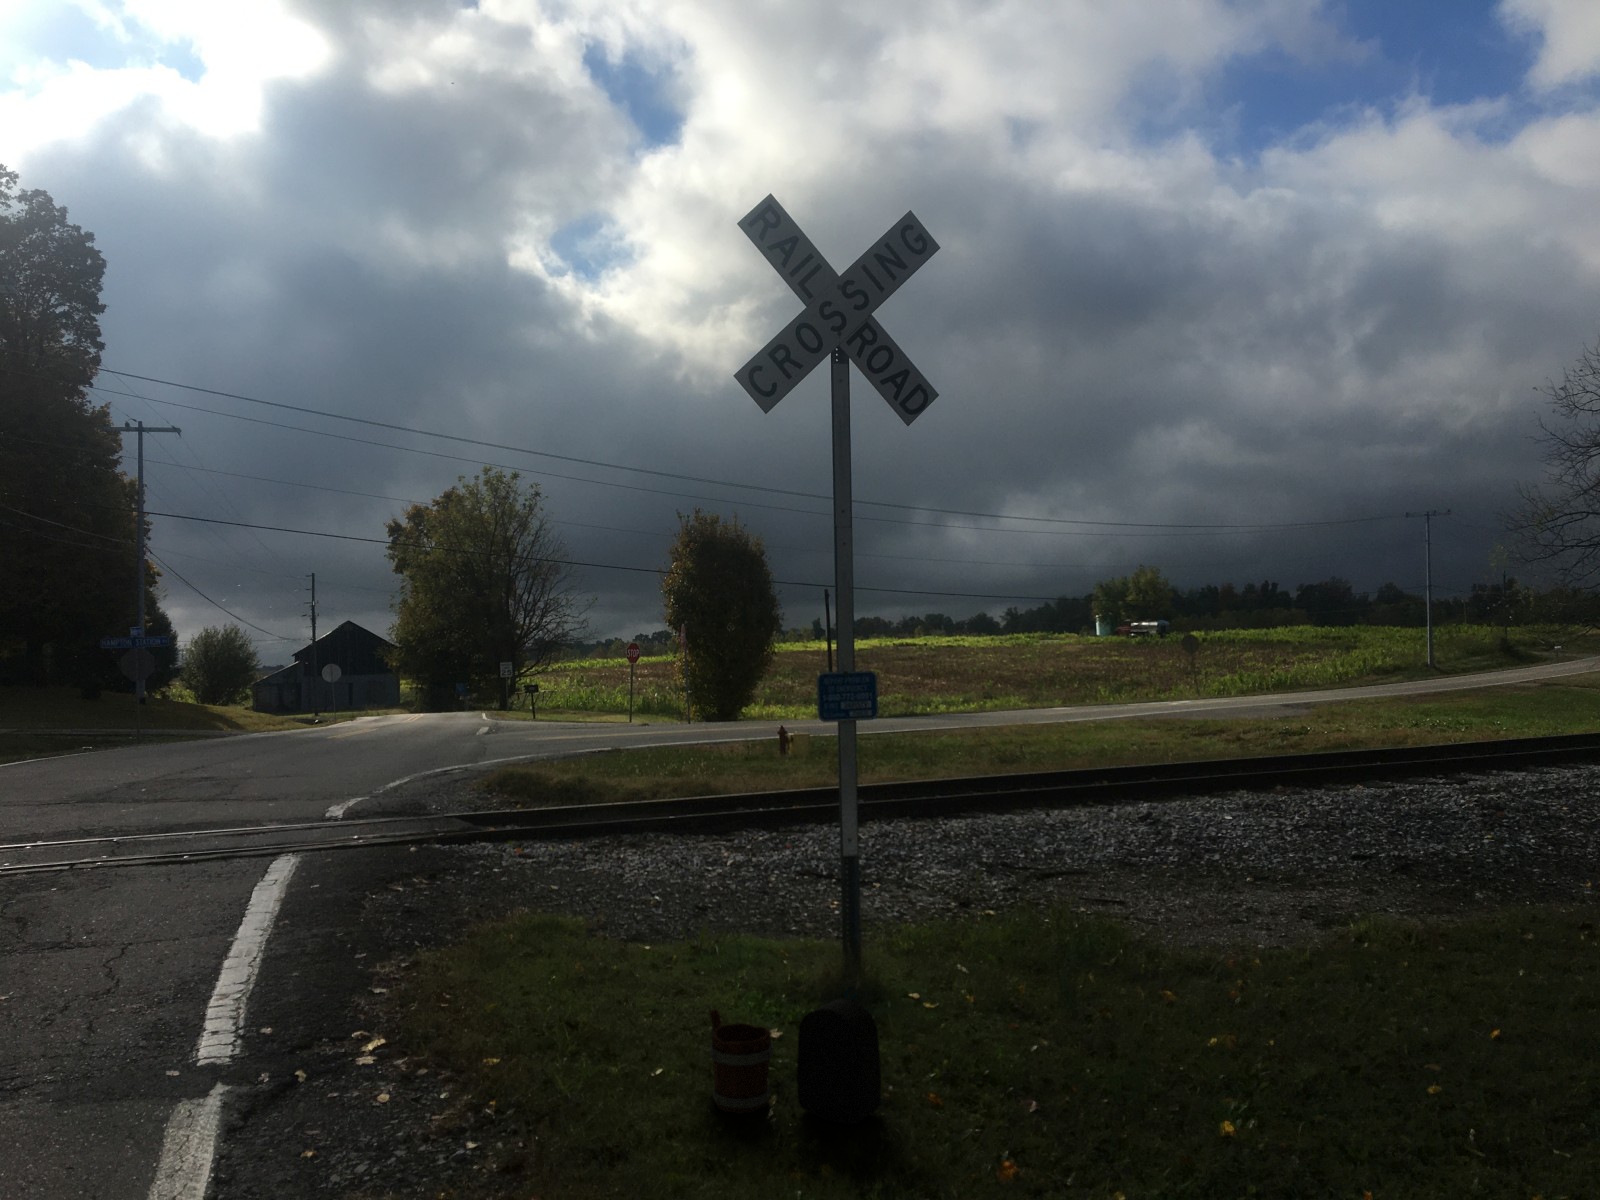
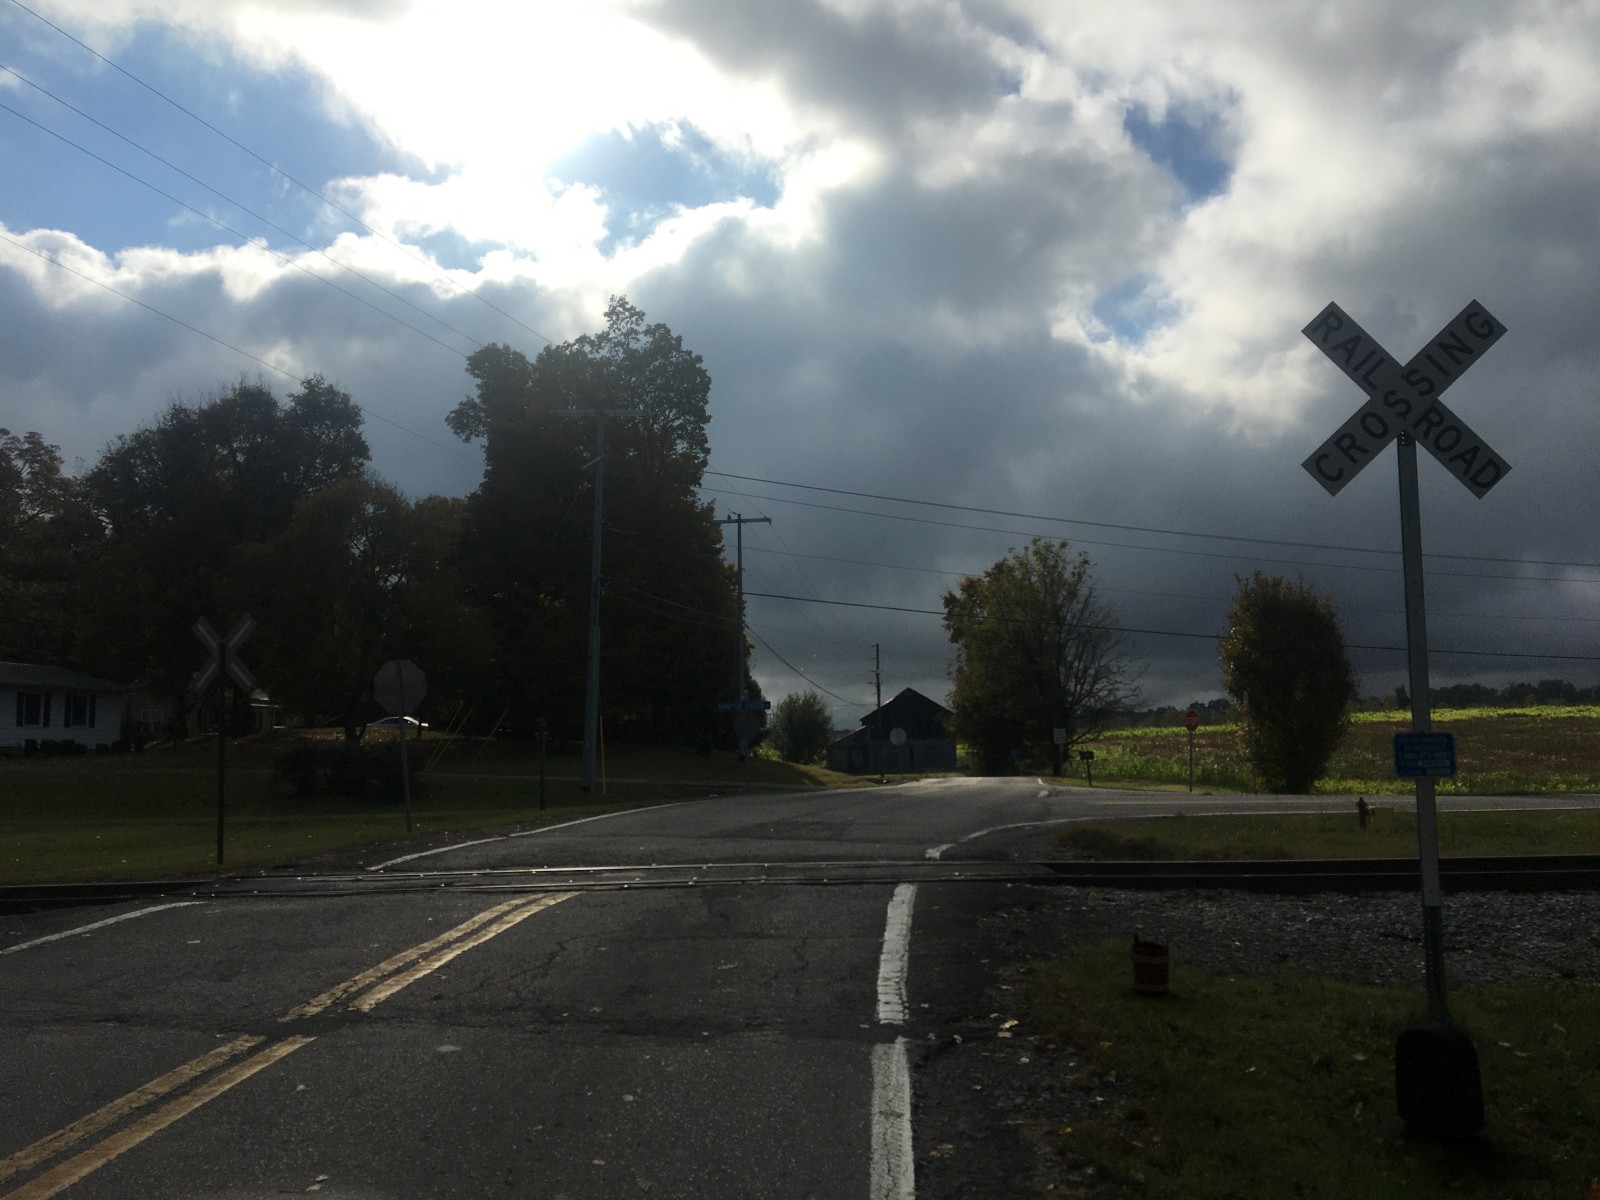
bucket: present [710,1009,773,1114] -> present [1130,934,1171,994]

